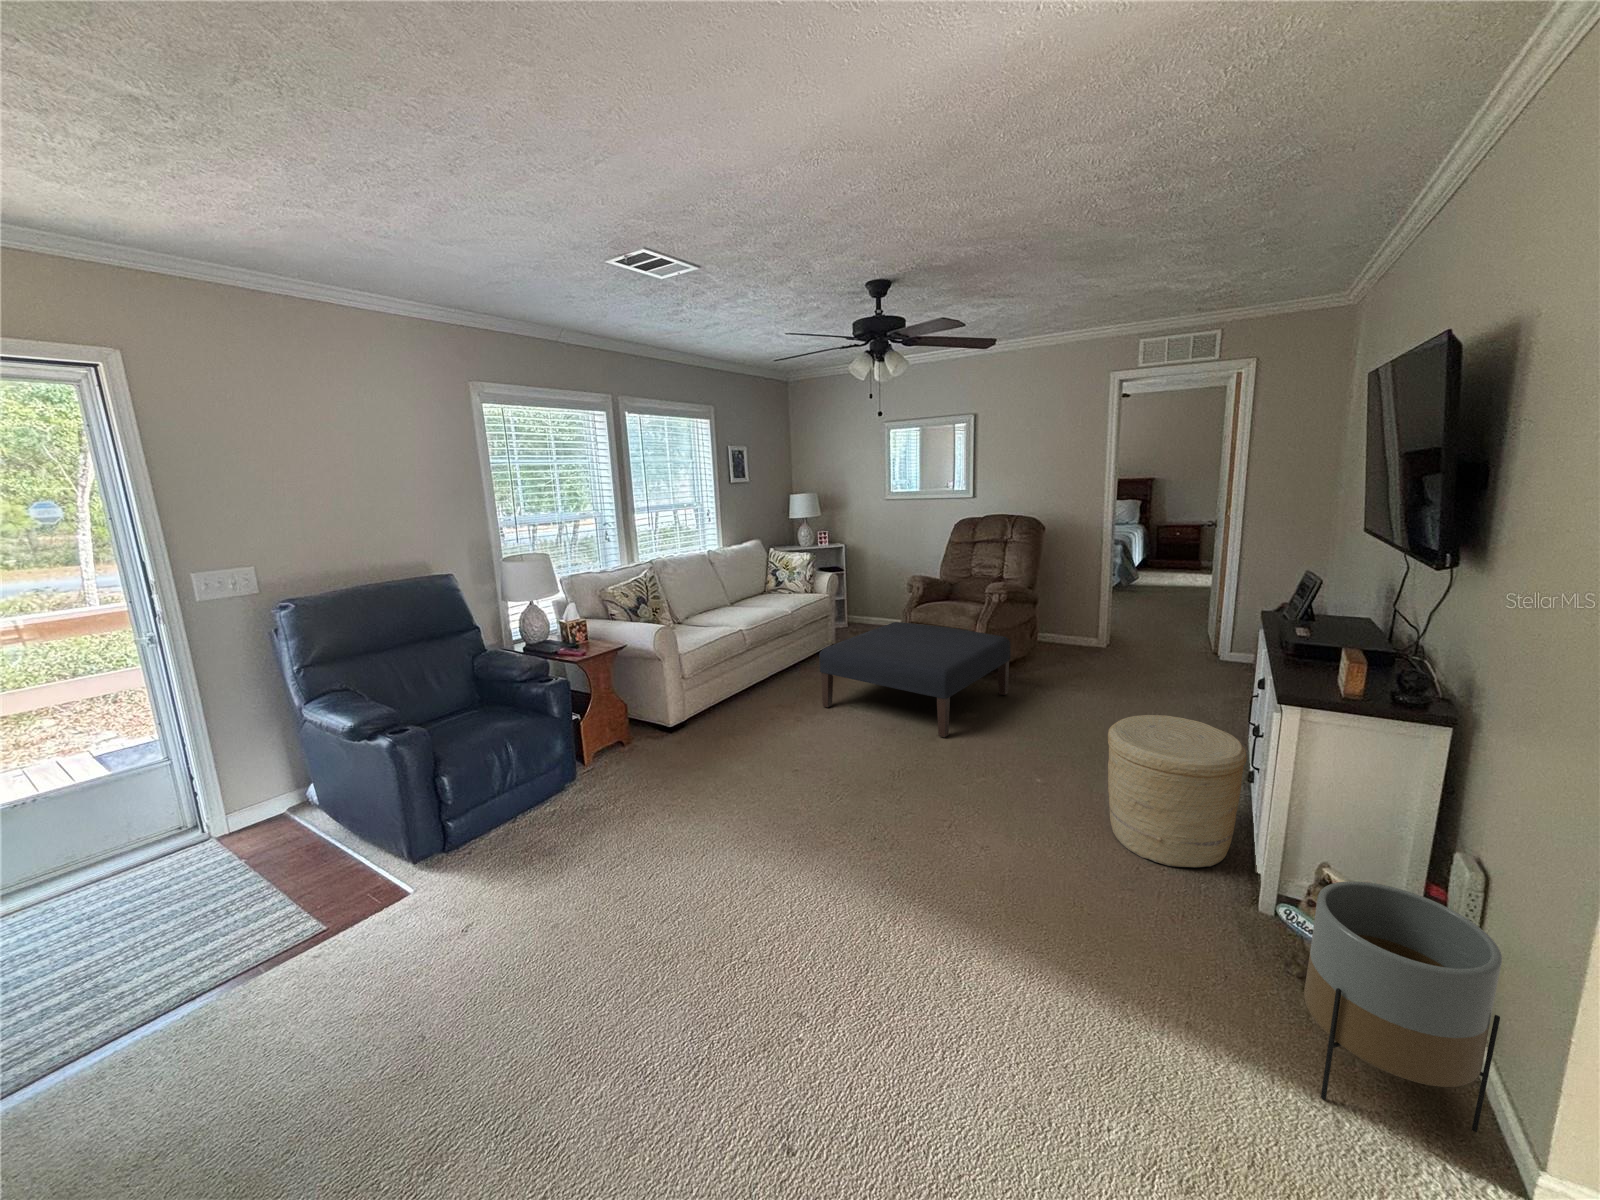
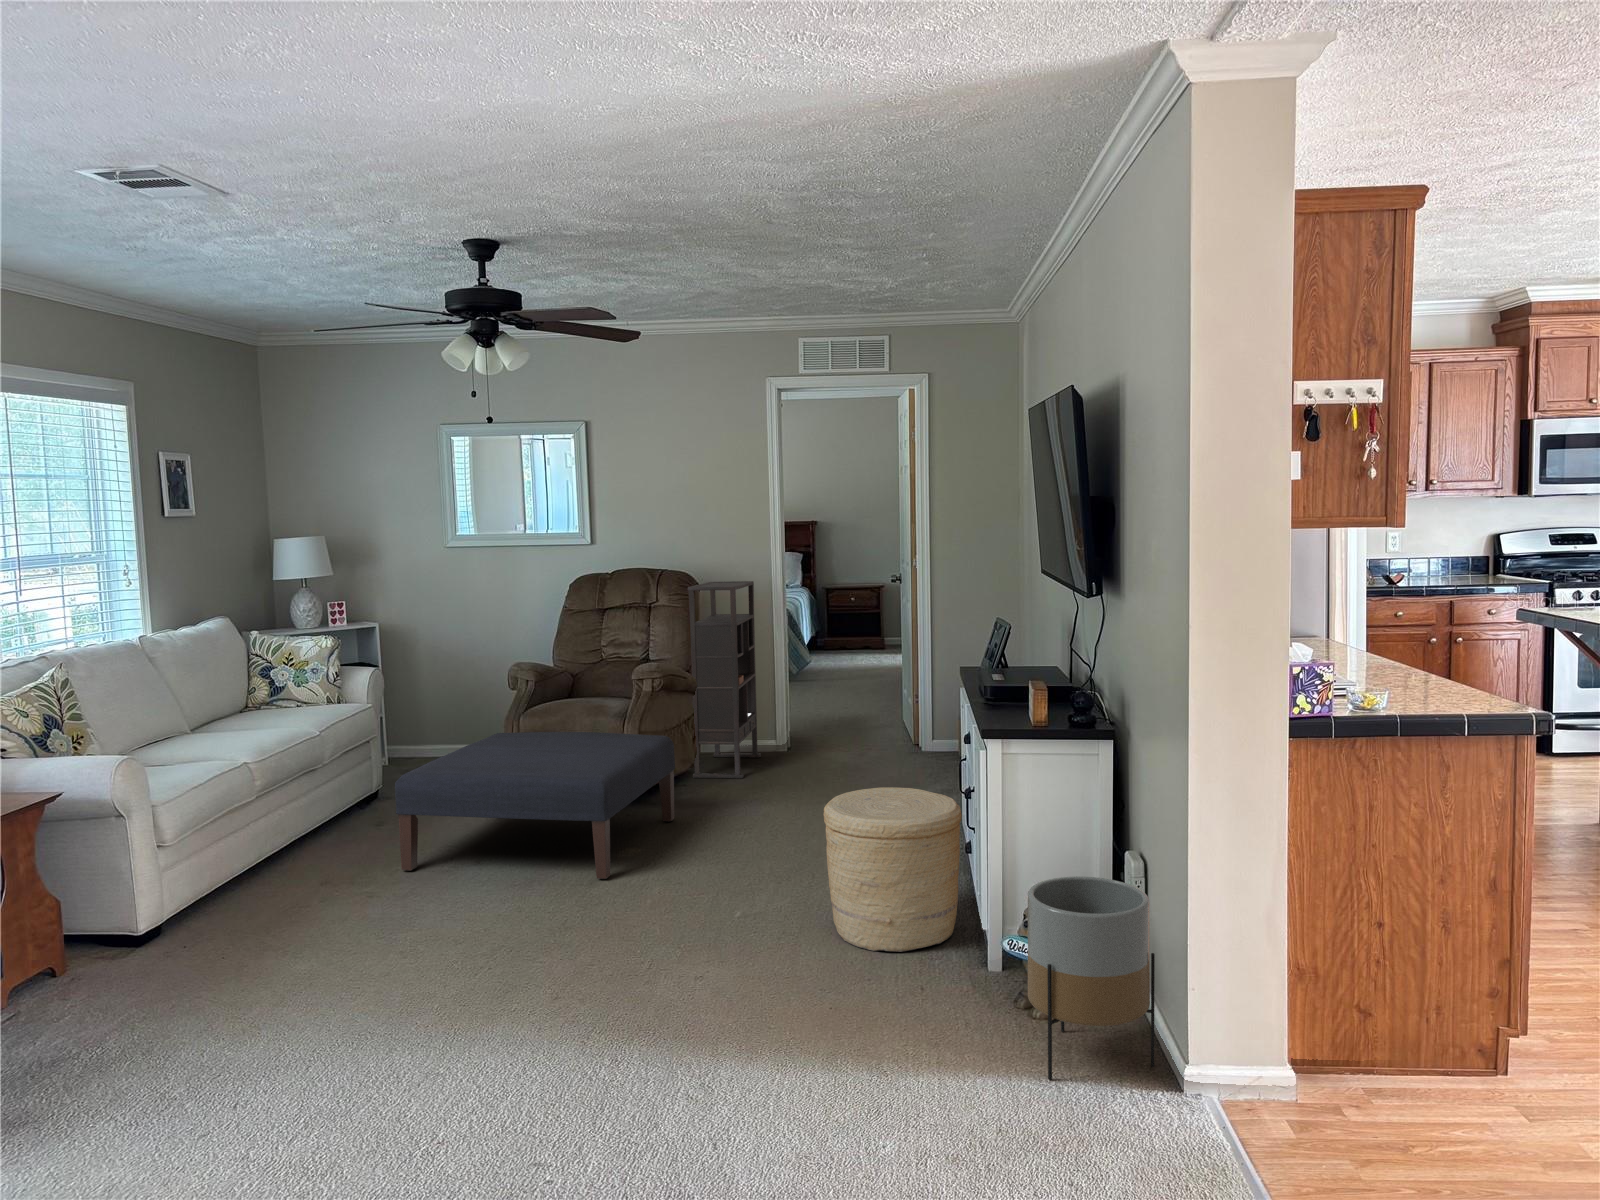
bookshelf: none [1031,525,1089,666] -> present [688,581,761,778]

